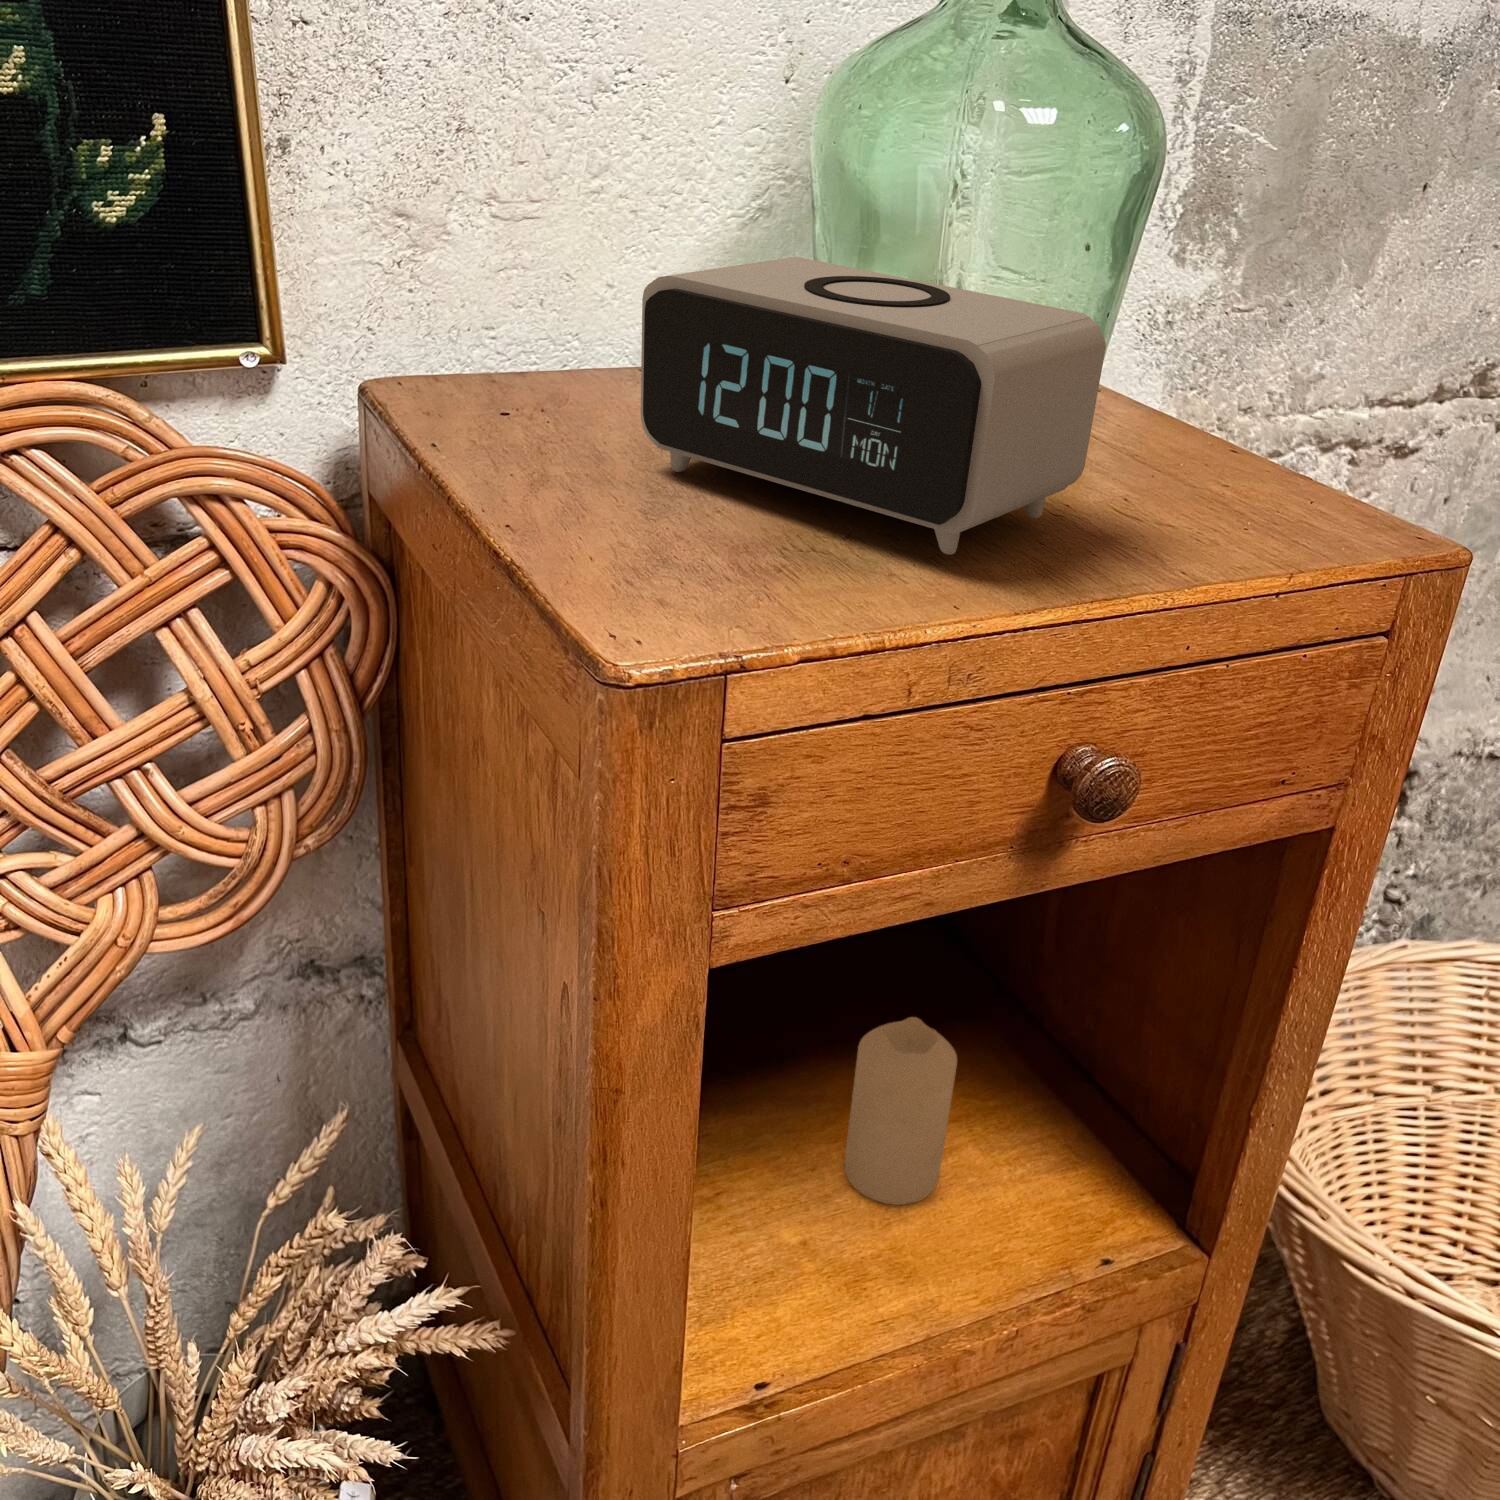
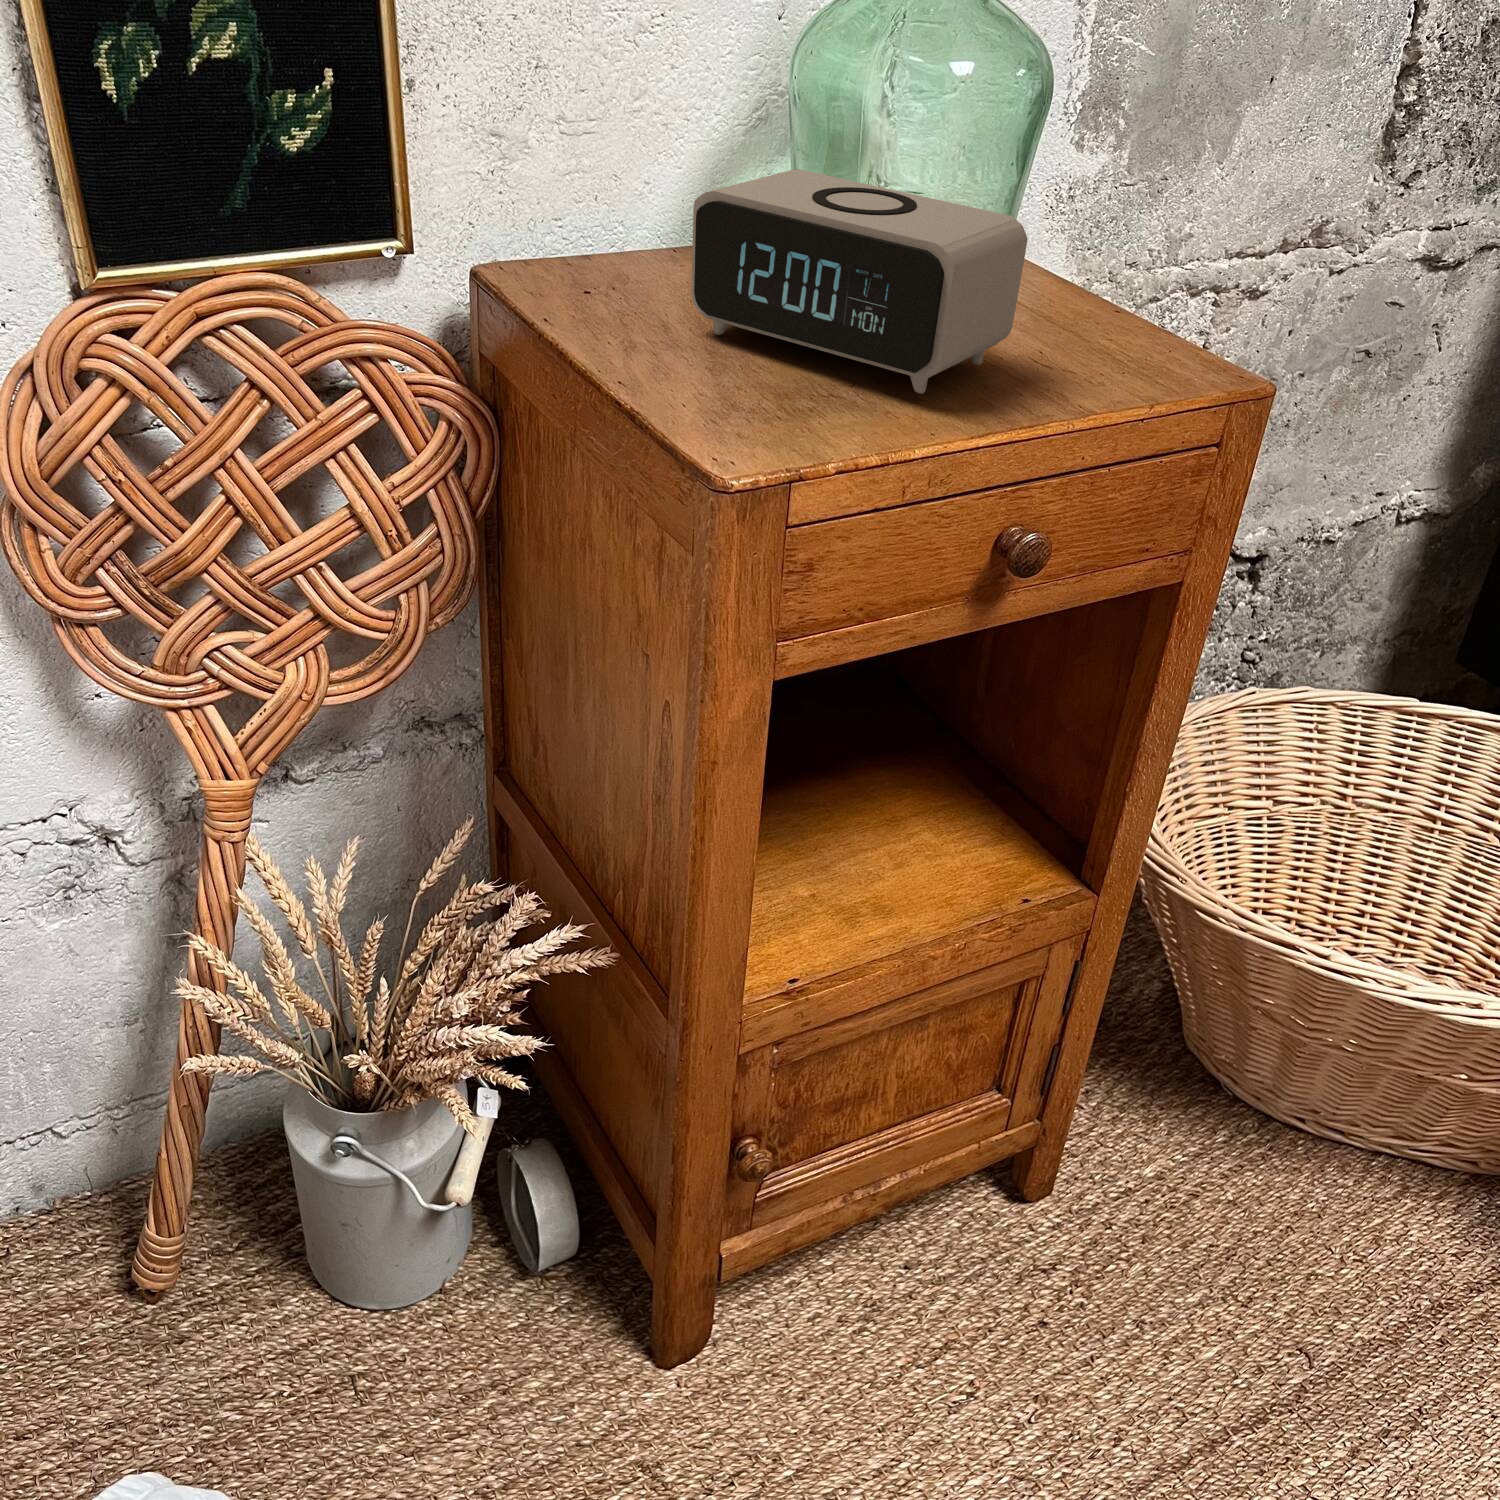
candle: present [845,1017,957,1205] -> none [839,734,921,870]

